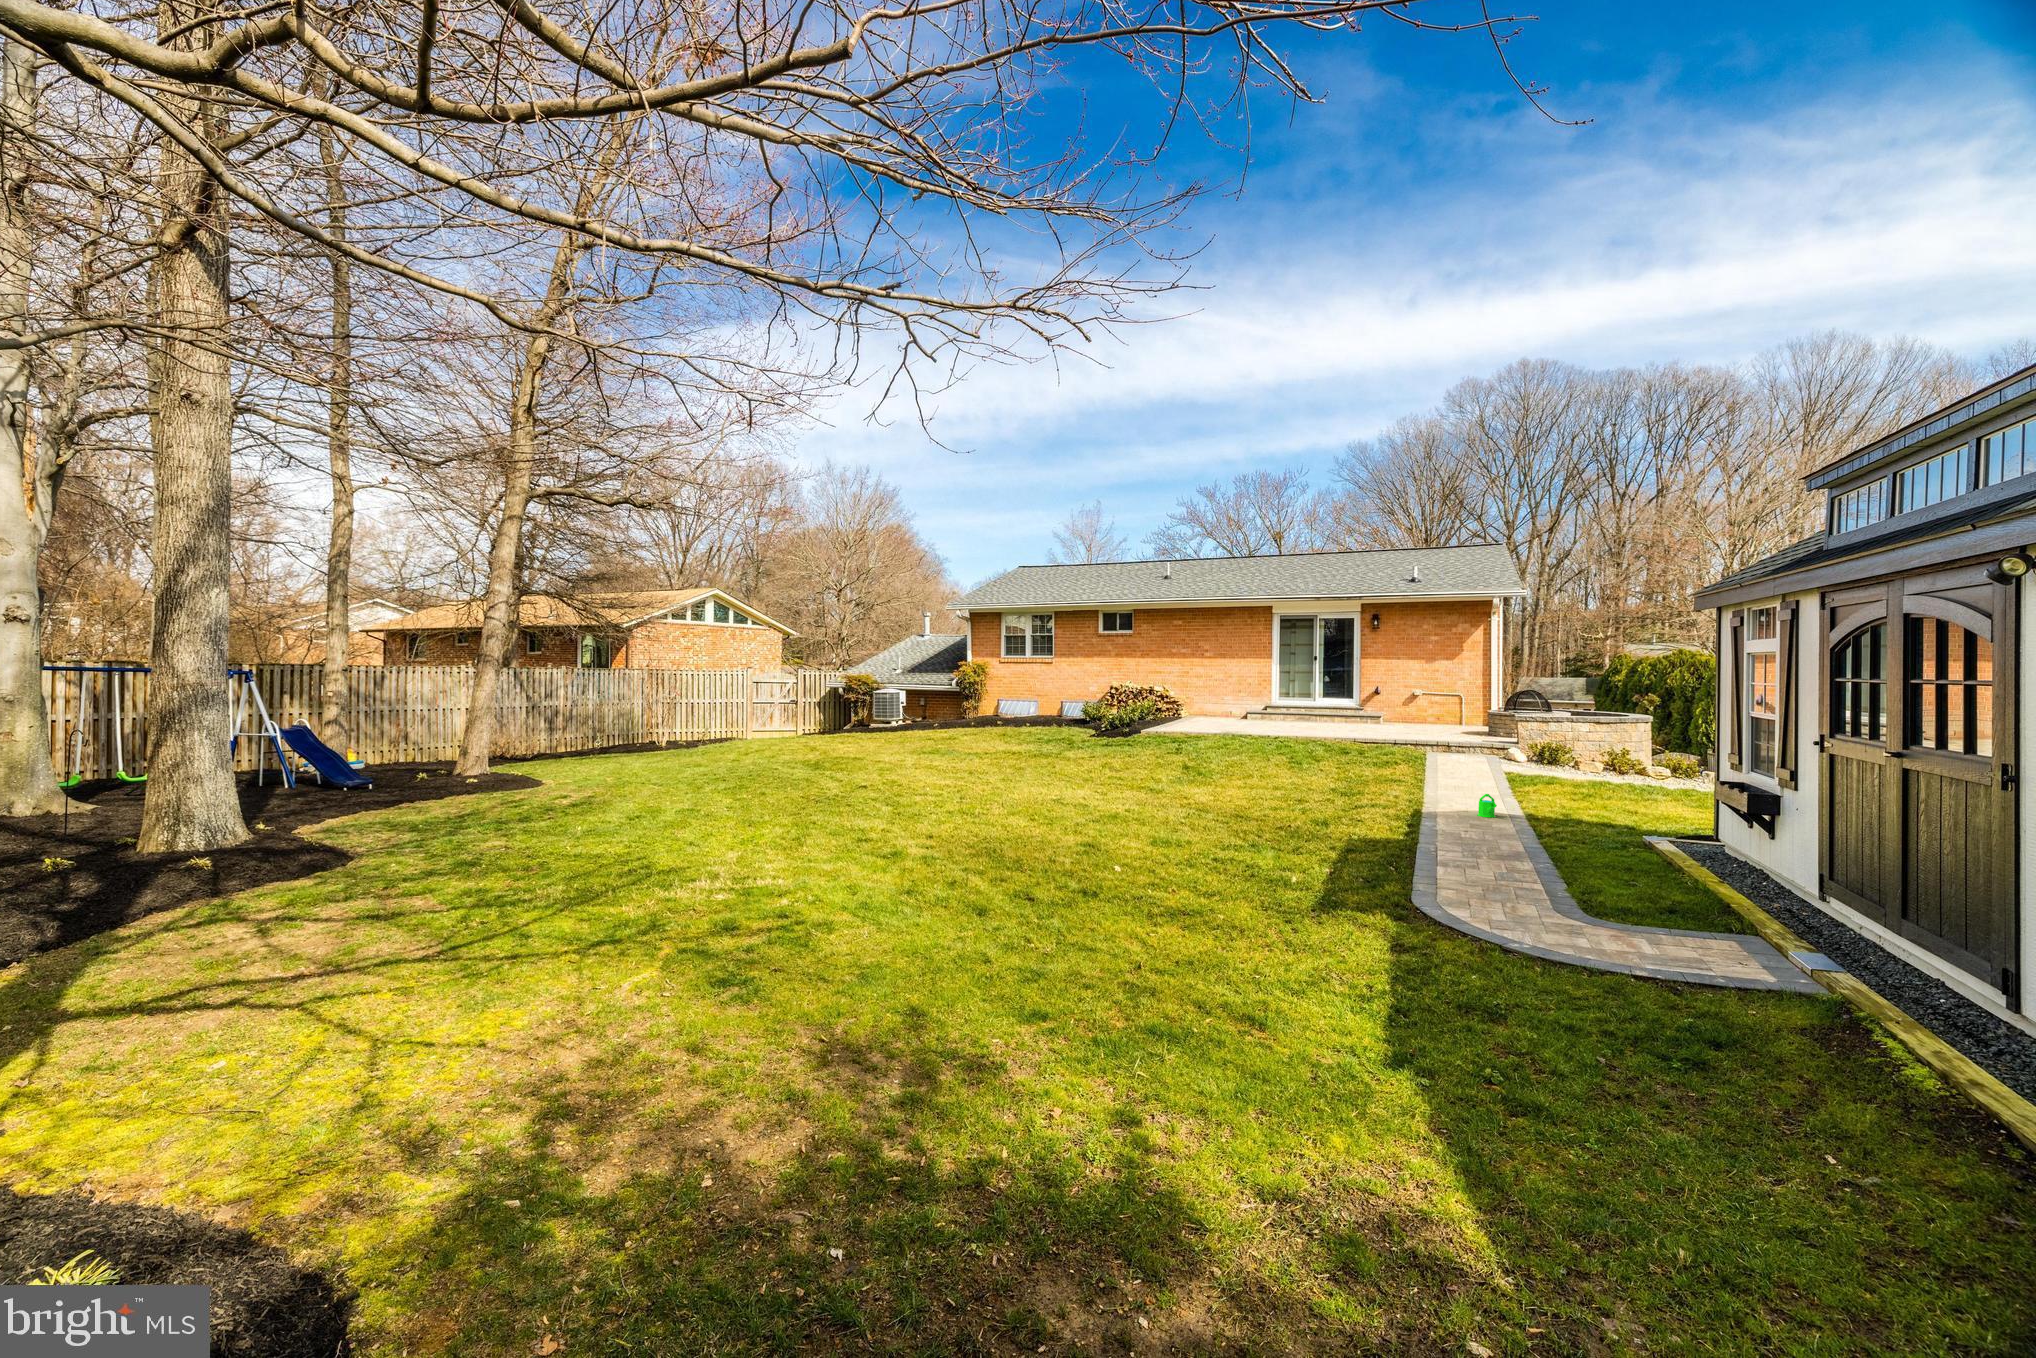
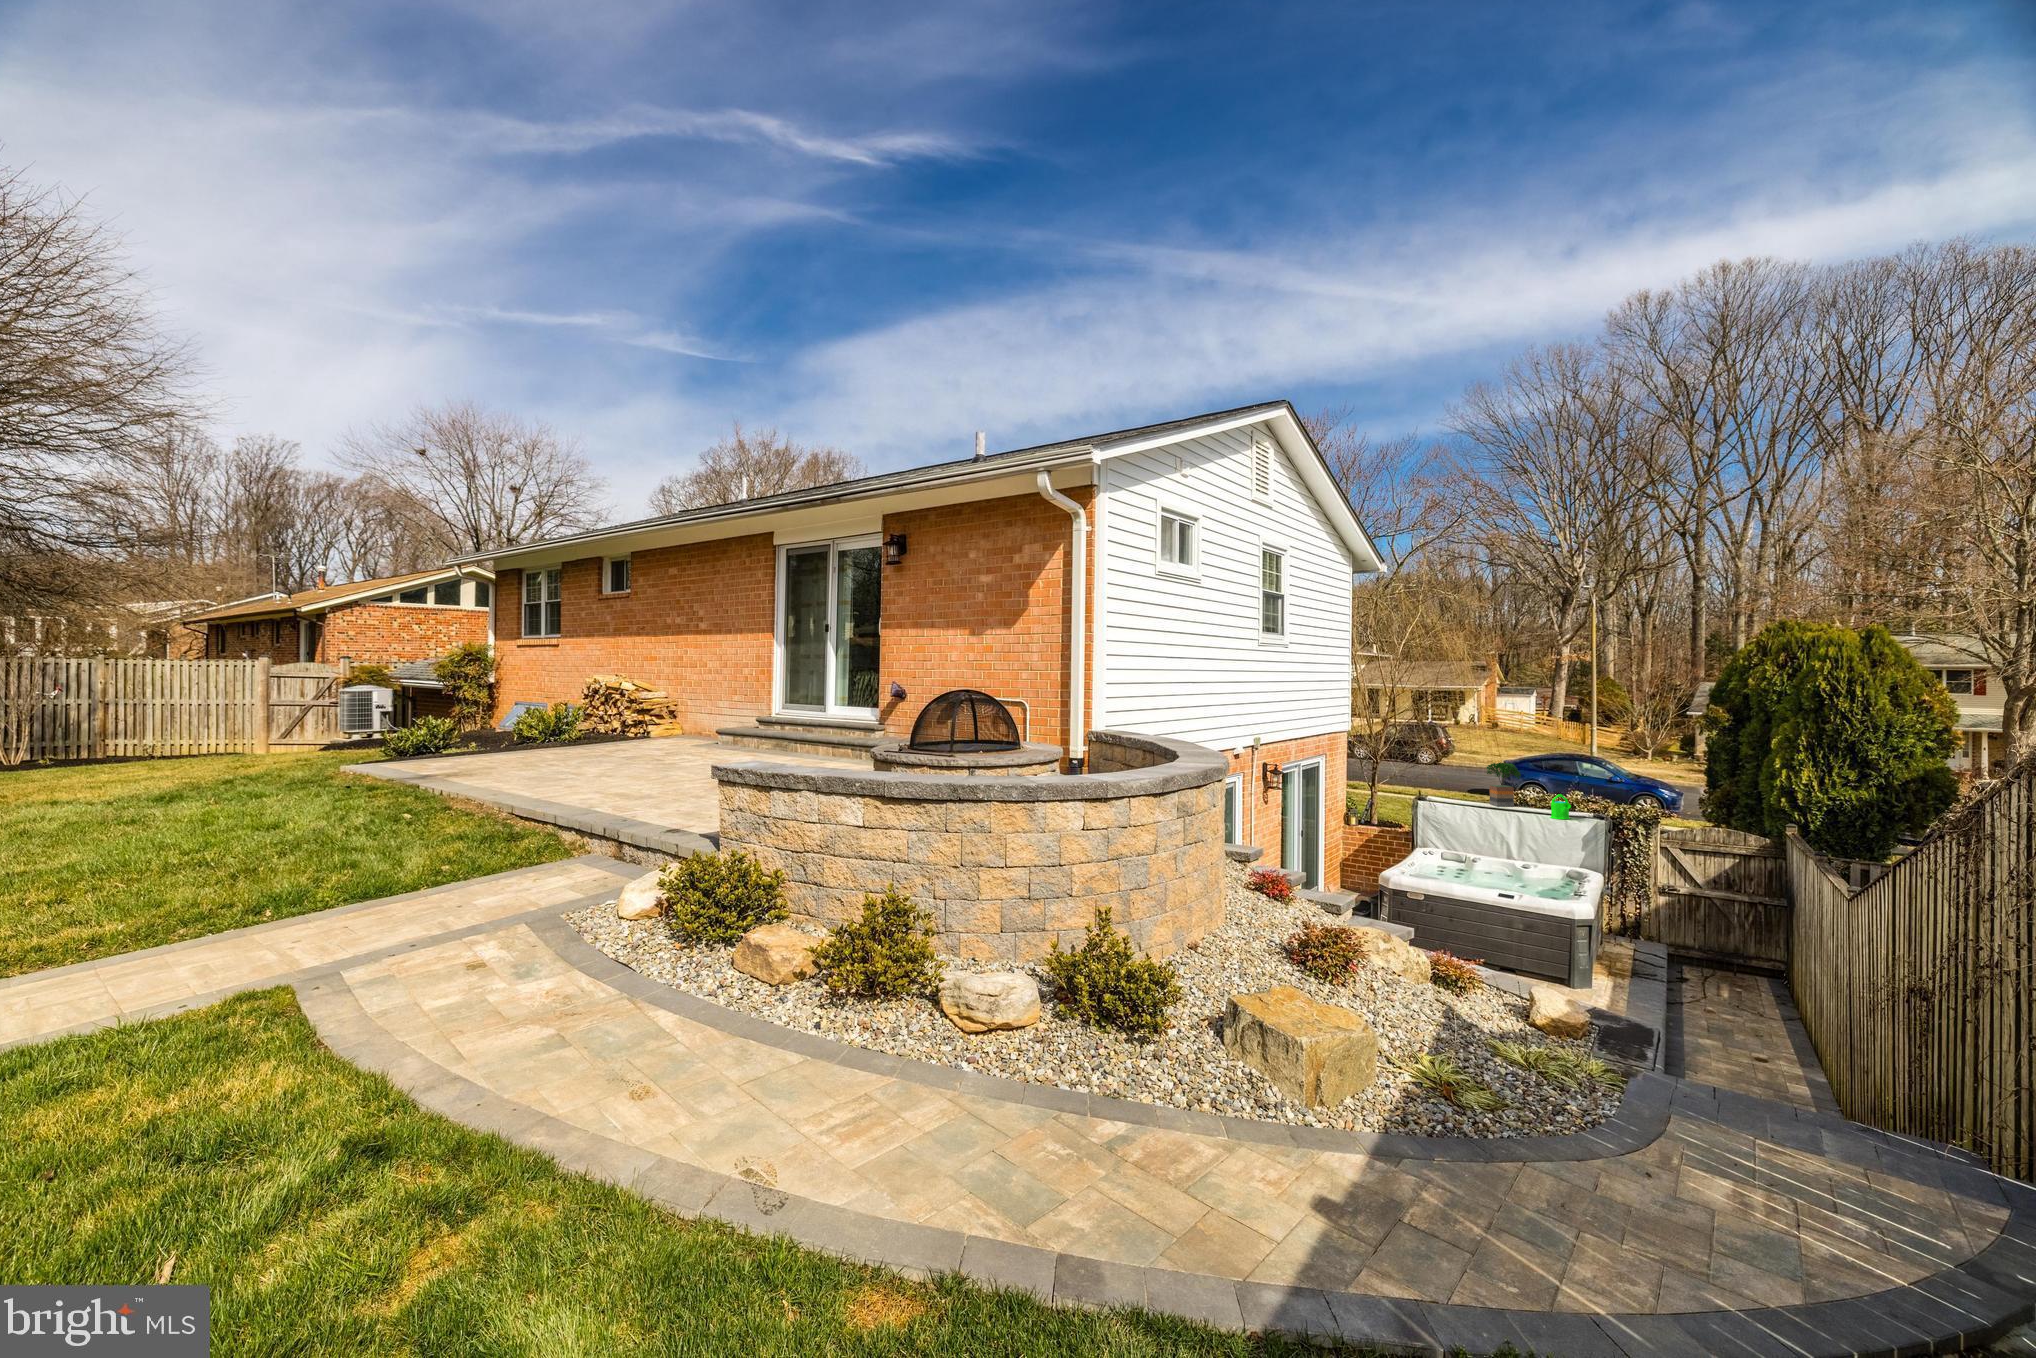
potted tree: none [1420,761,1453,803] -> present [1486,762,1521,806]

